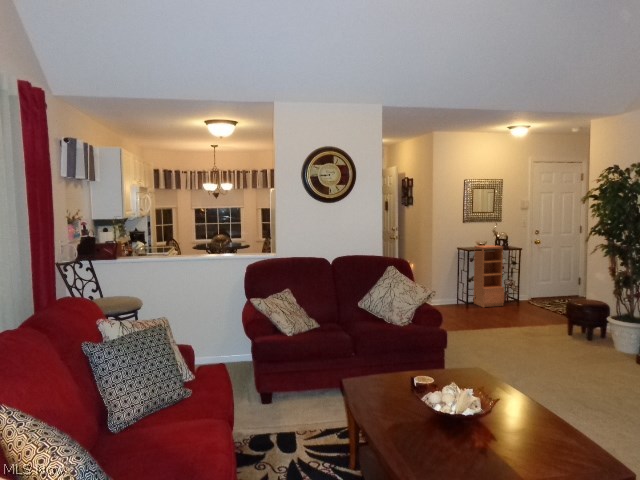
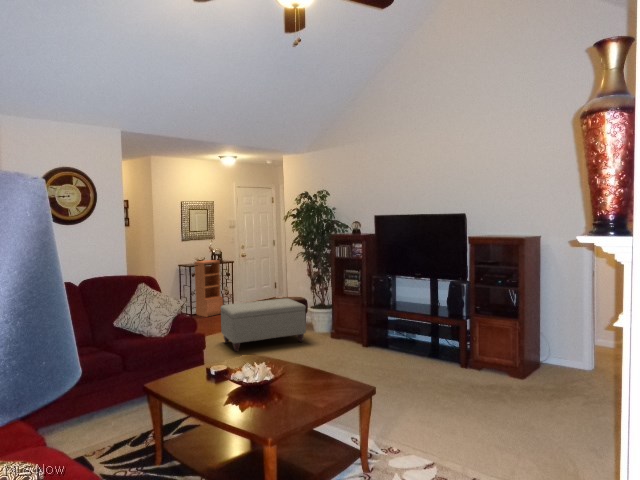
ottoman: none [488,298,599,358] -> present [221,298,306,351]

